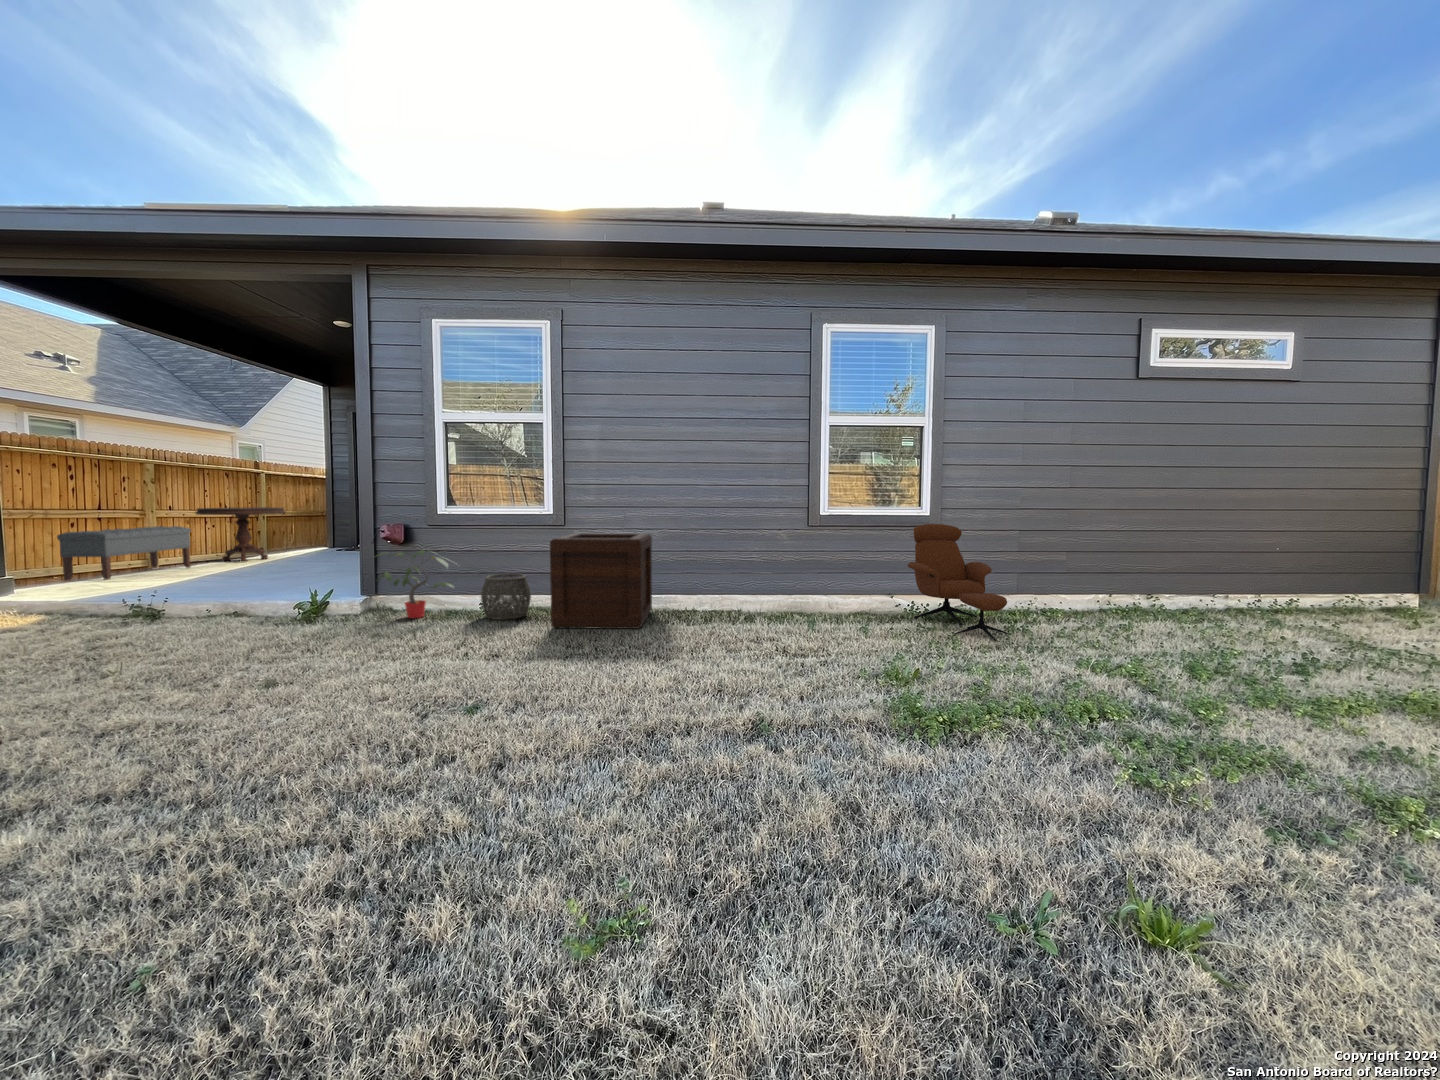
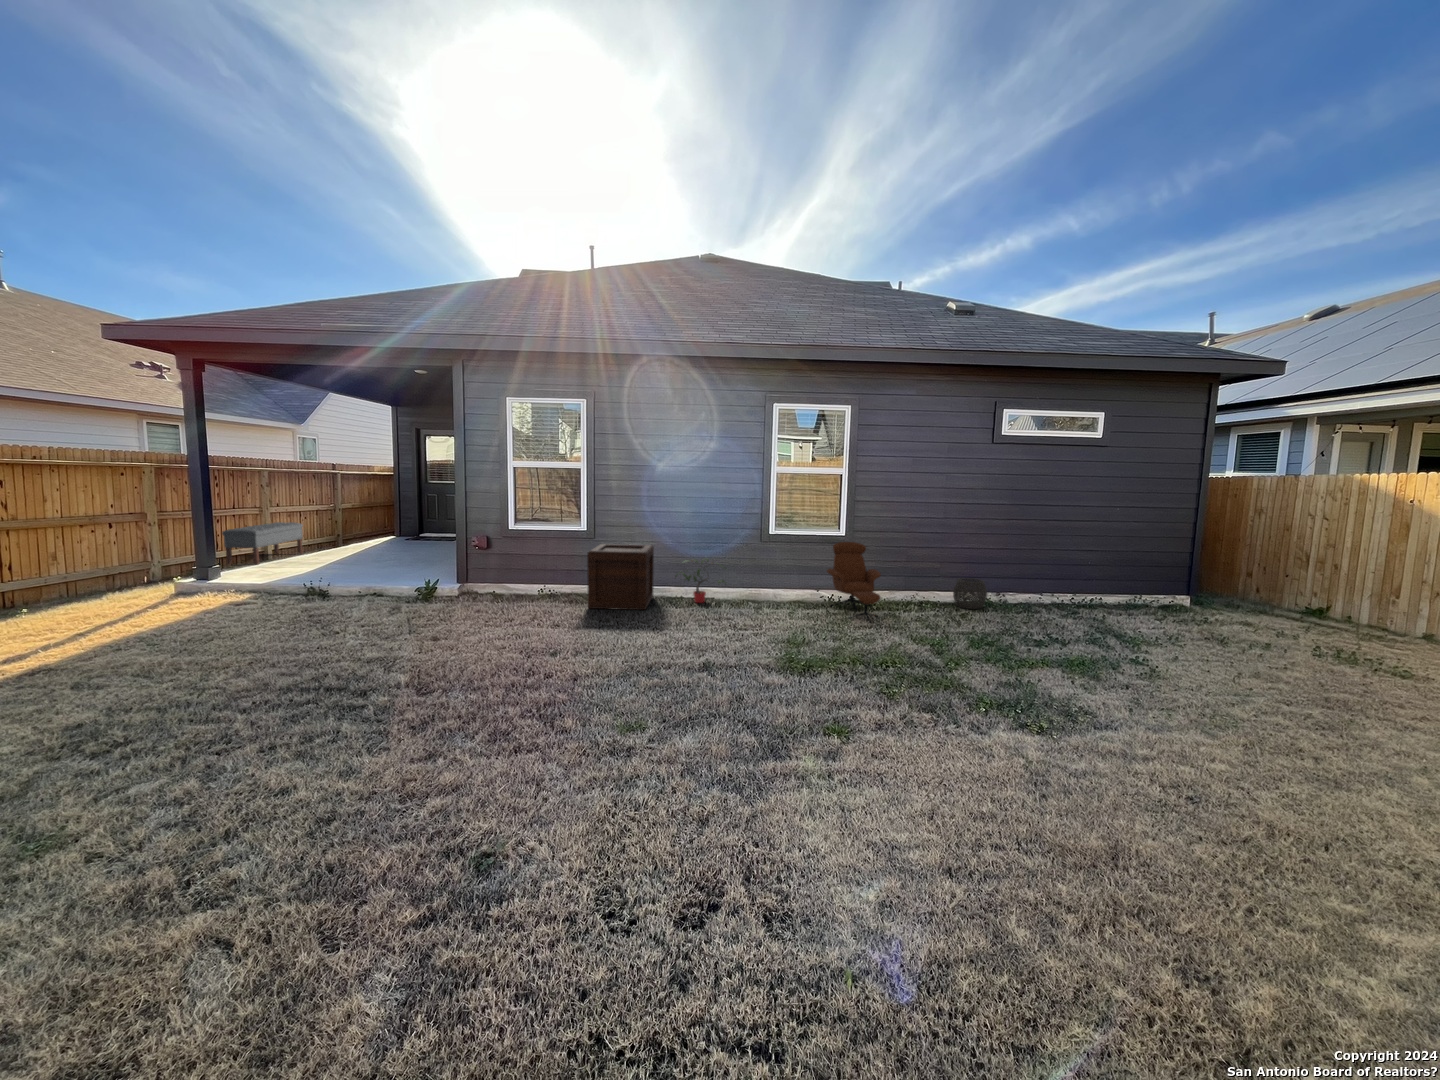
side table: present [196,507,285,562] -> none [299,504,365,549]
potted plant: present [377,550,453,618] -> present [676,559,727,603]
woven basket: present [481,574,531,620] -> present [953,578,987,609]

